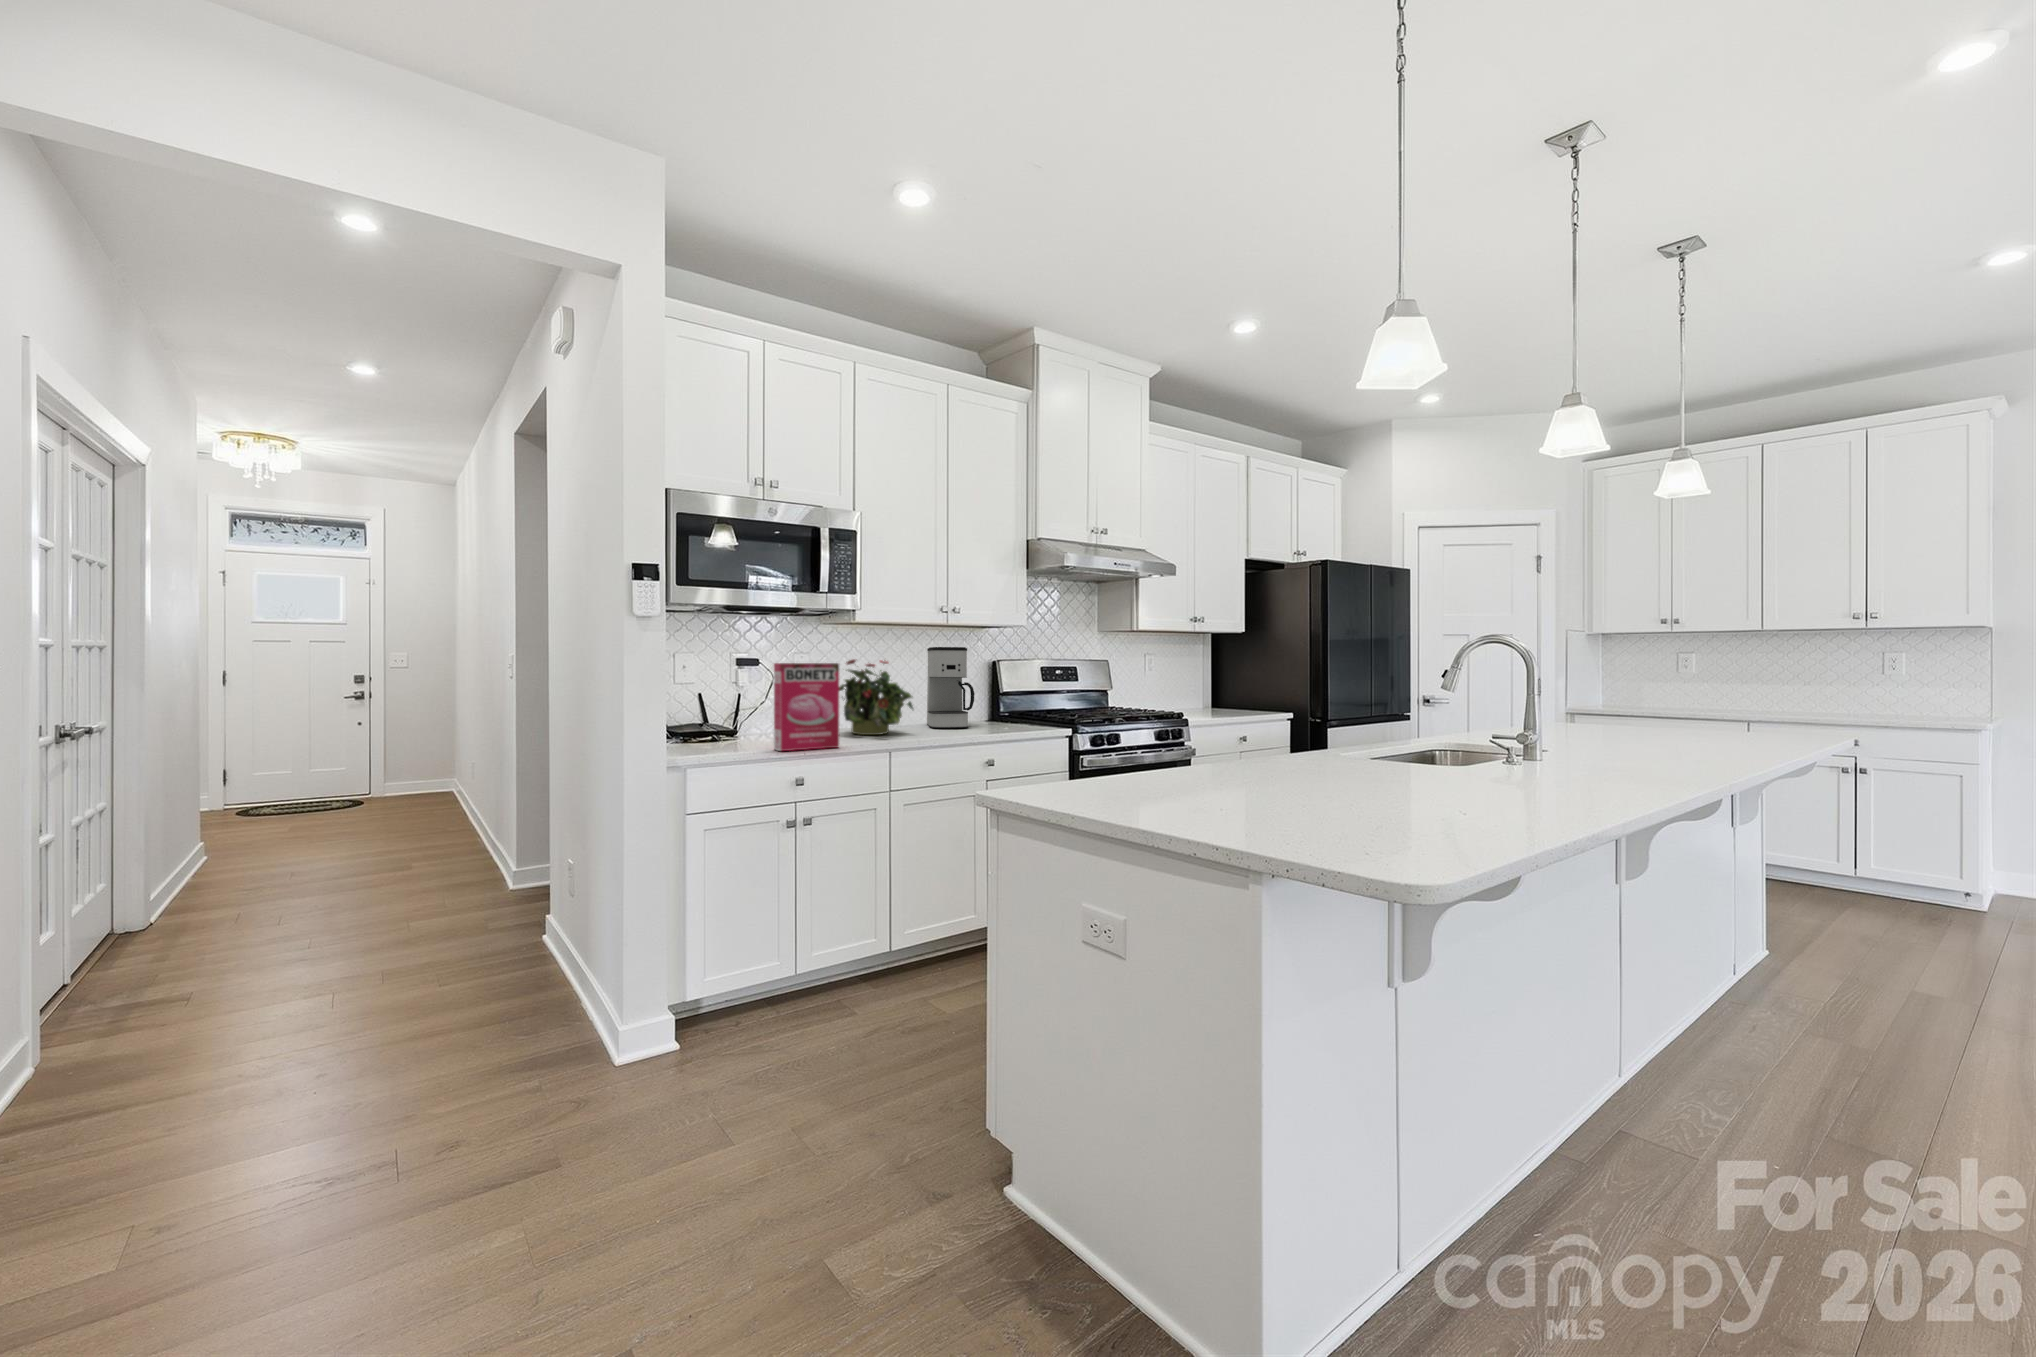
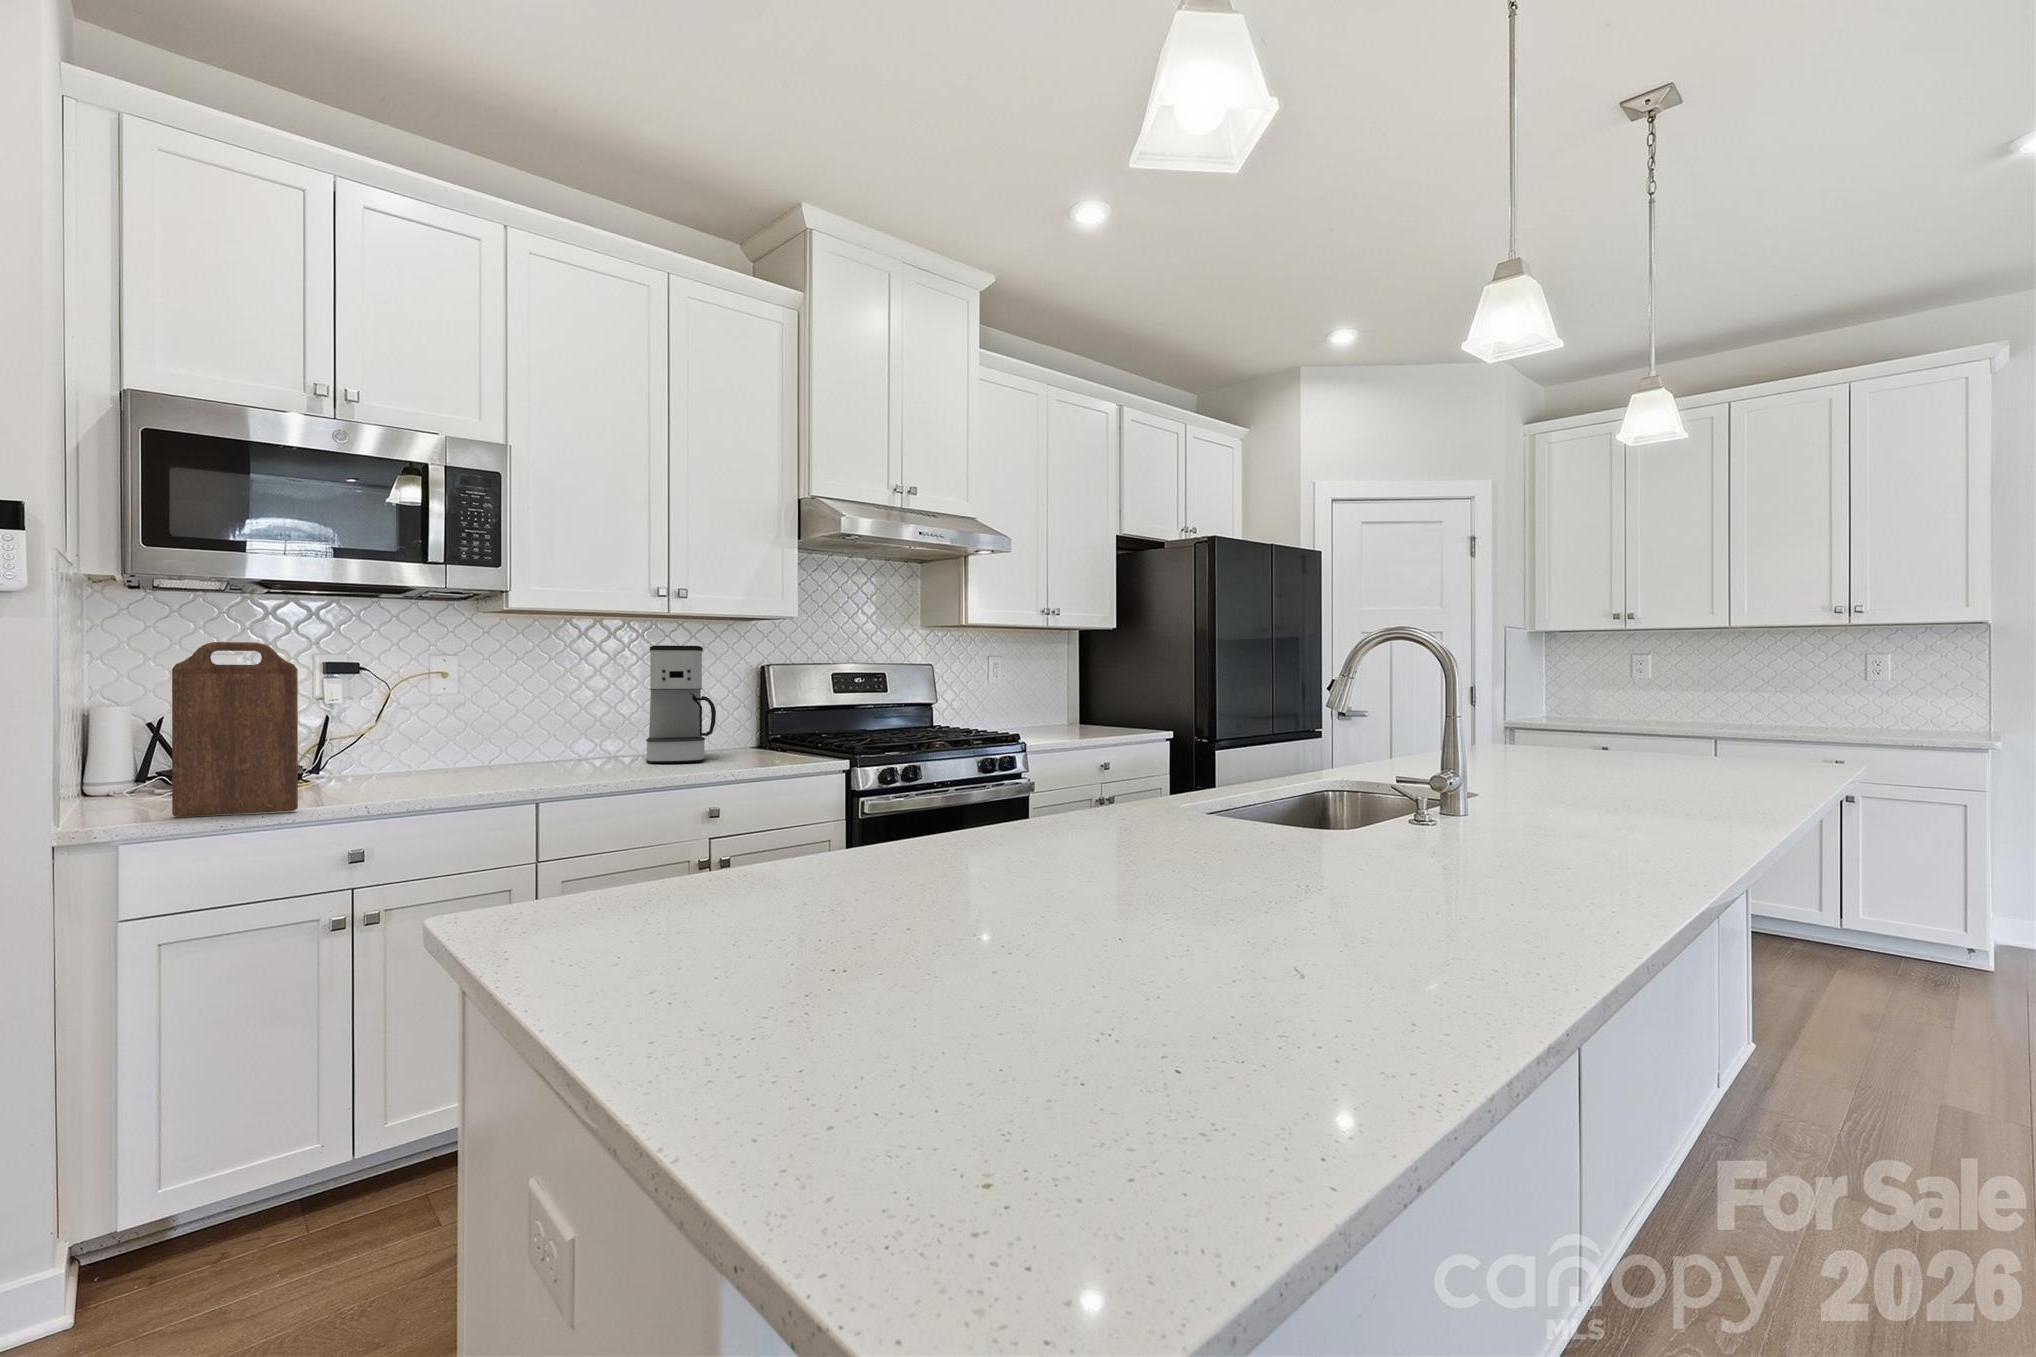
cutting board: none [703,648,766,754] -> present [172,642,298,817]
potted plant: present [839,659,913,735] -> none [470,662,604,776]
cereal box: present [774,663,839,751] -> none [319,667,442,809]

